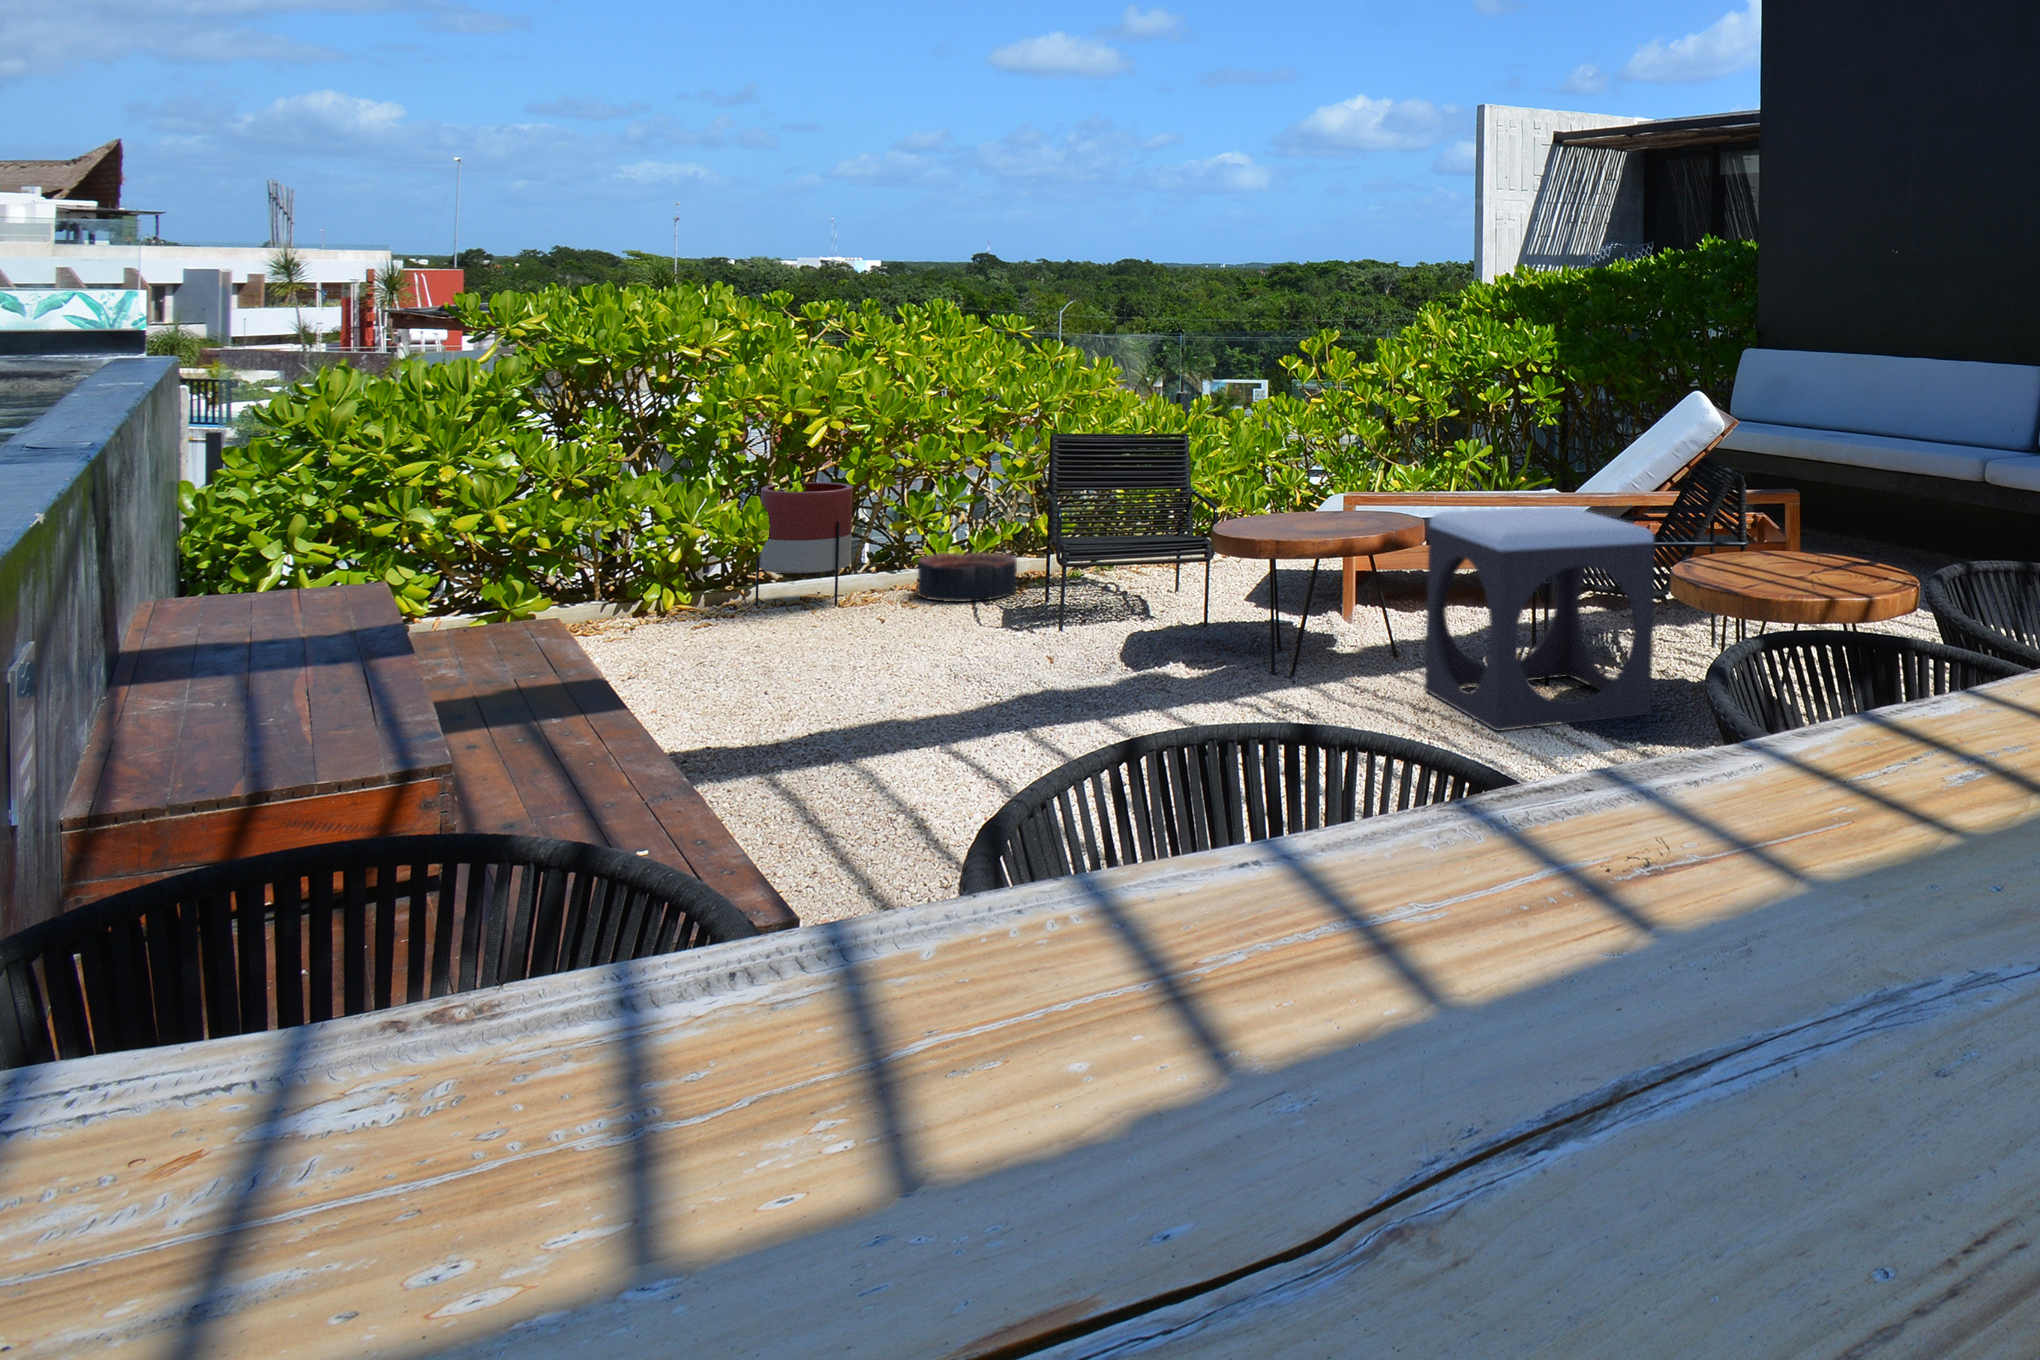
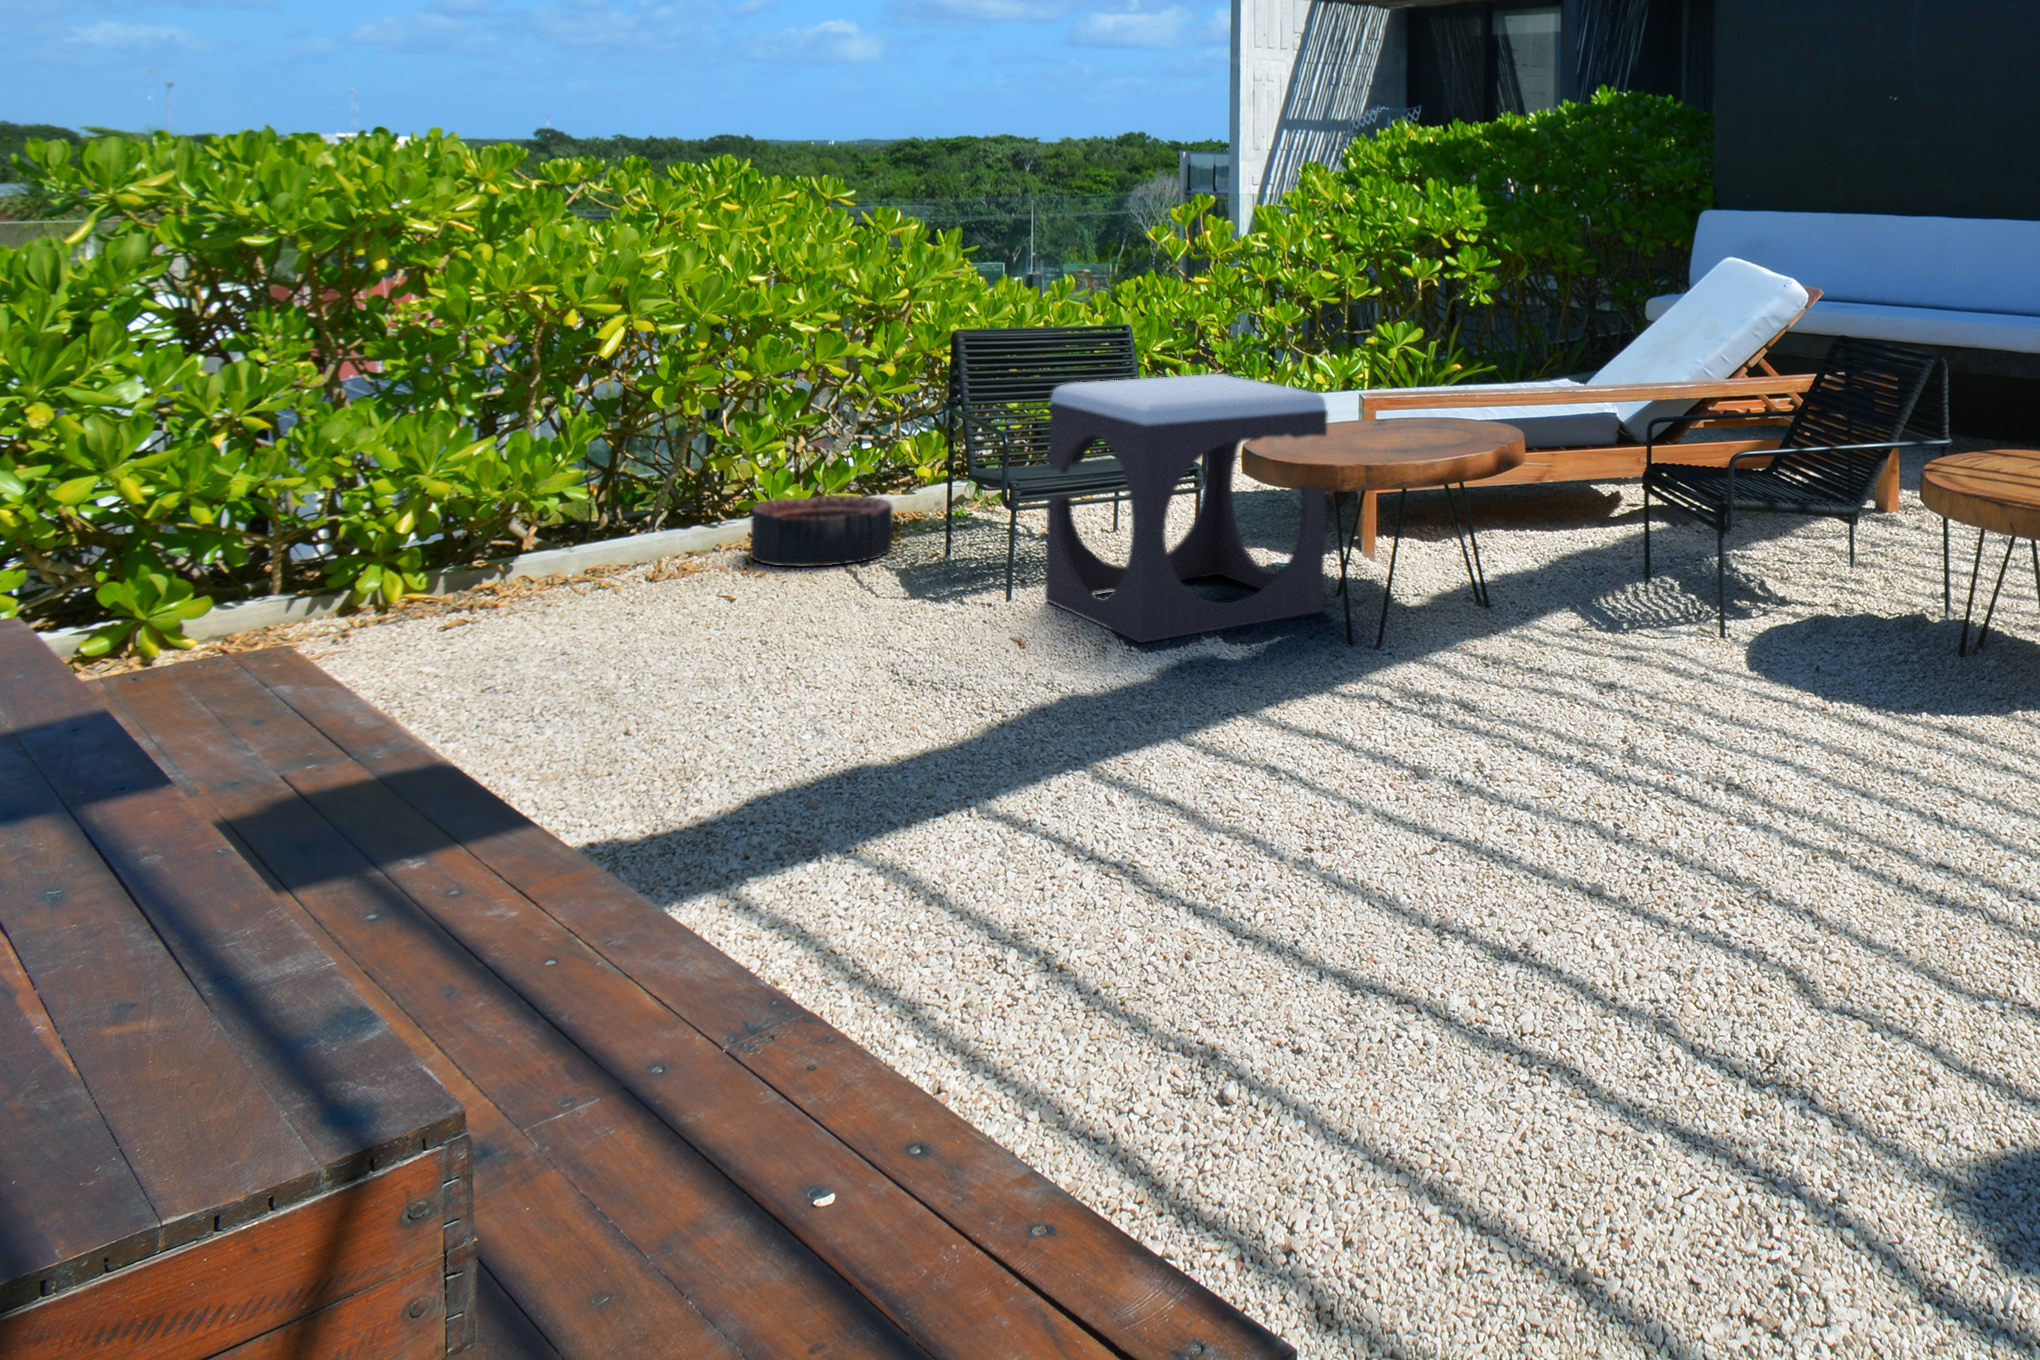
planter: present [755,482,853,606] -> none [519,407,661,589]
footstool: present [1425,507,1655,731] -> present [1045,374,1328,642]

